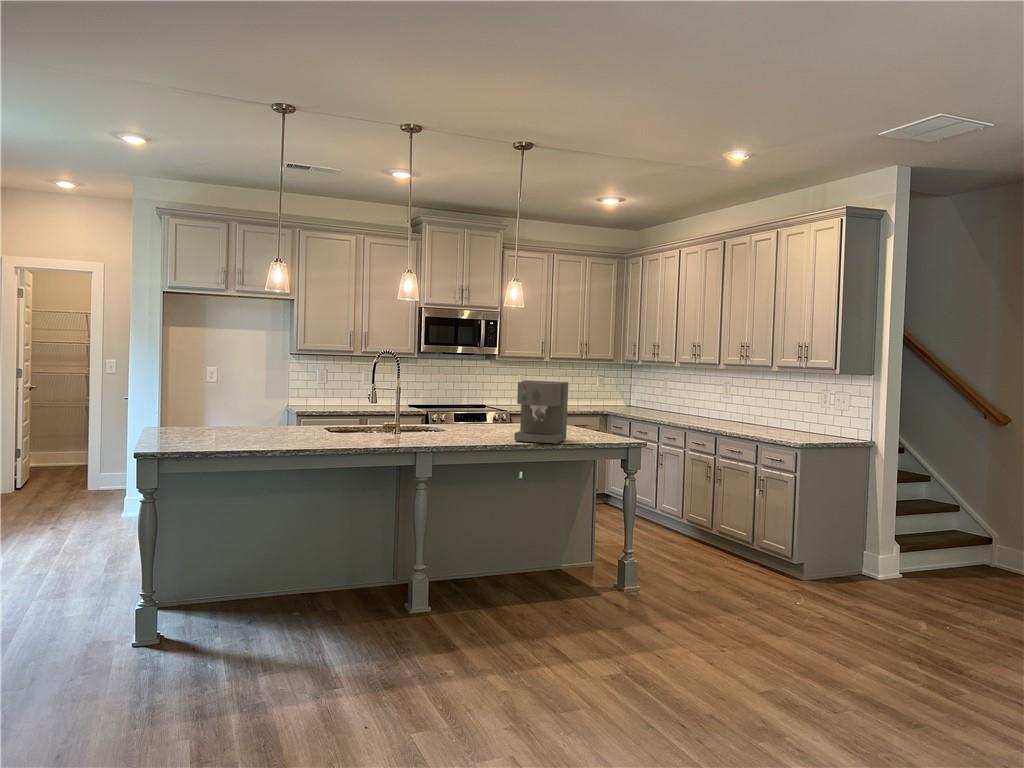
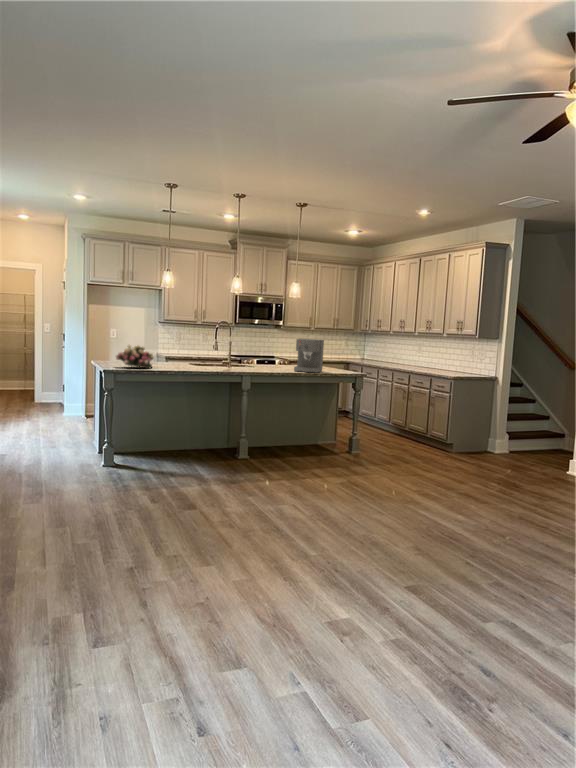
flower arrangement: none [160,400,239,447] -> present [116,344,154,368]

